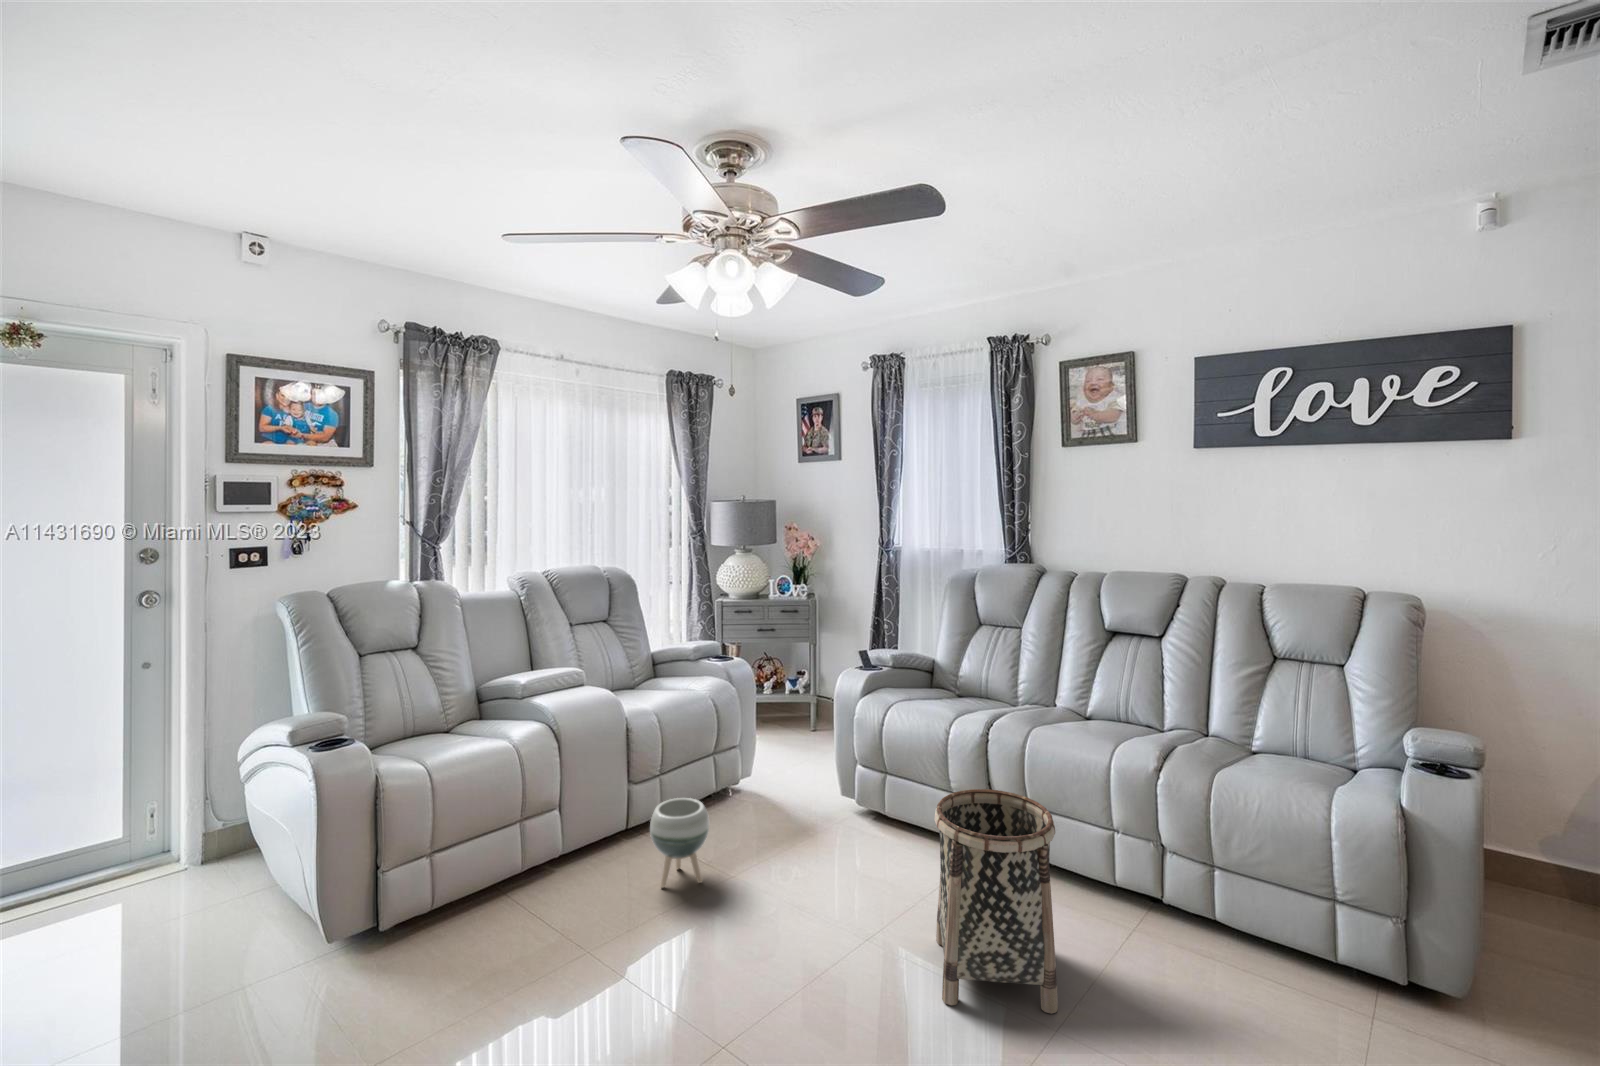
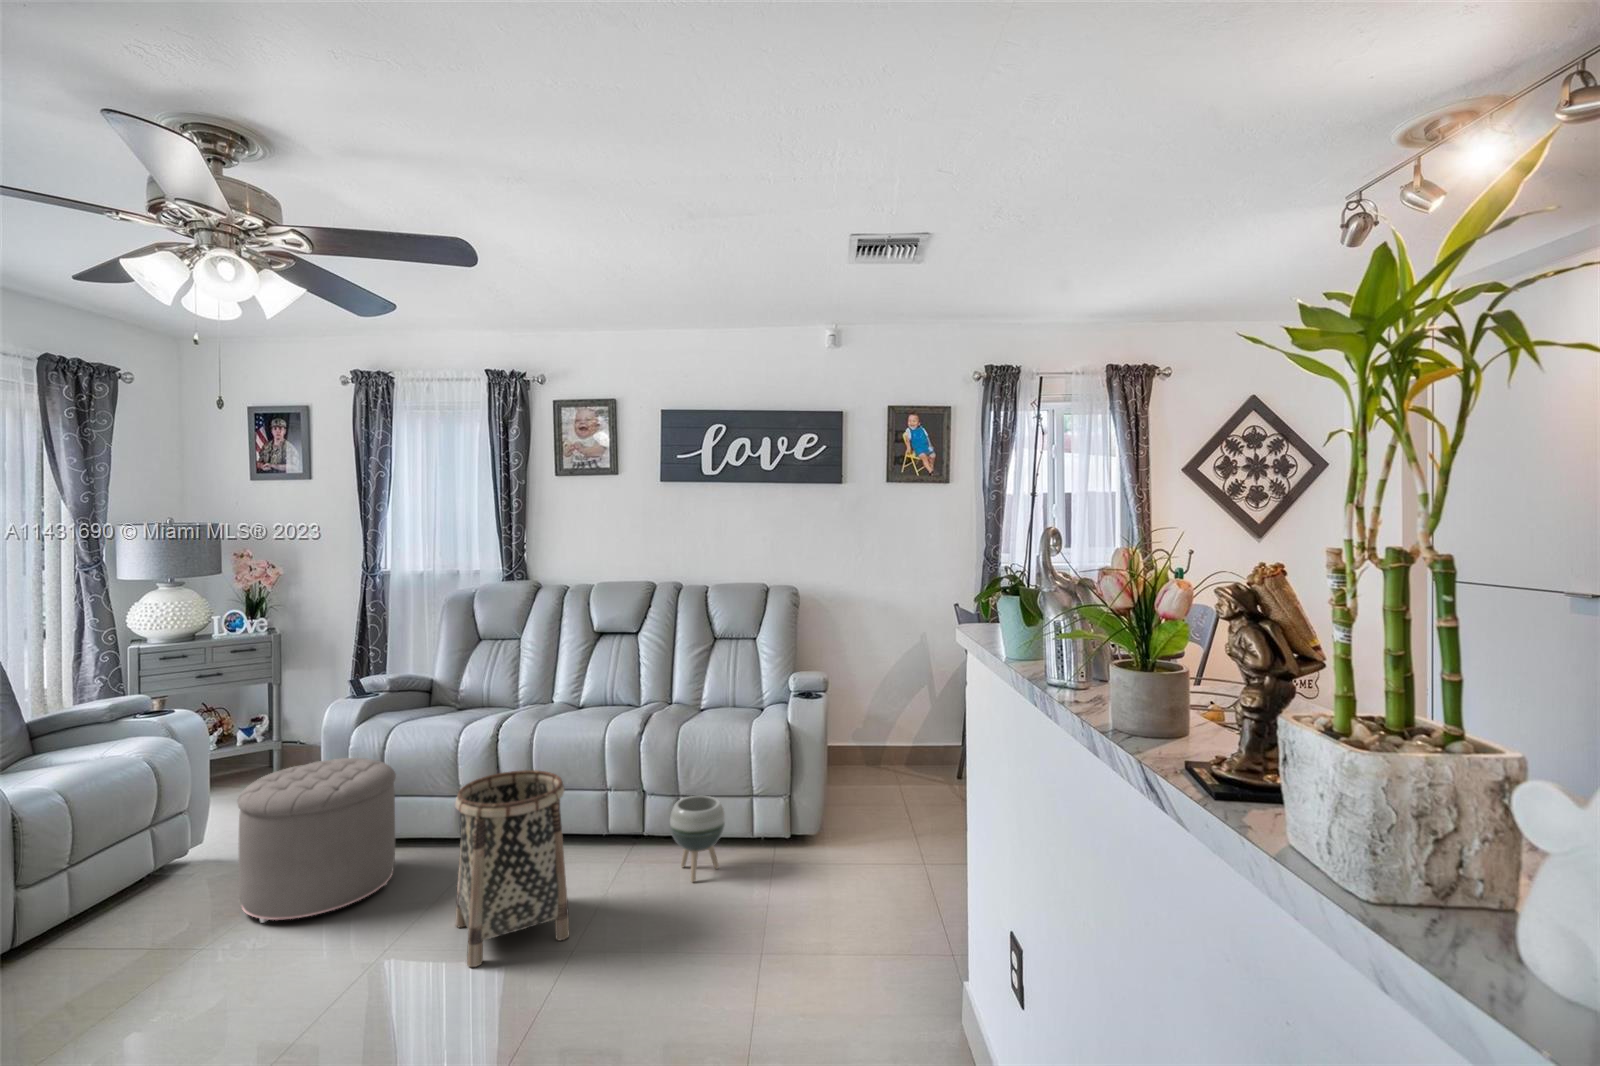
ottoman: none [766,729,890,878] -> present [237,758,396,923]
planter: present [650,798,709,888] -> present [670,796,725,882]

